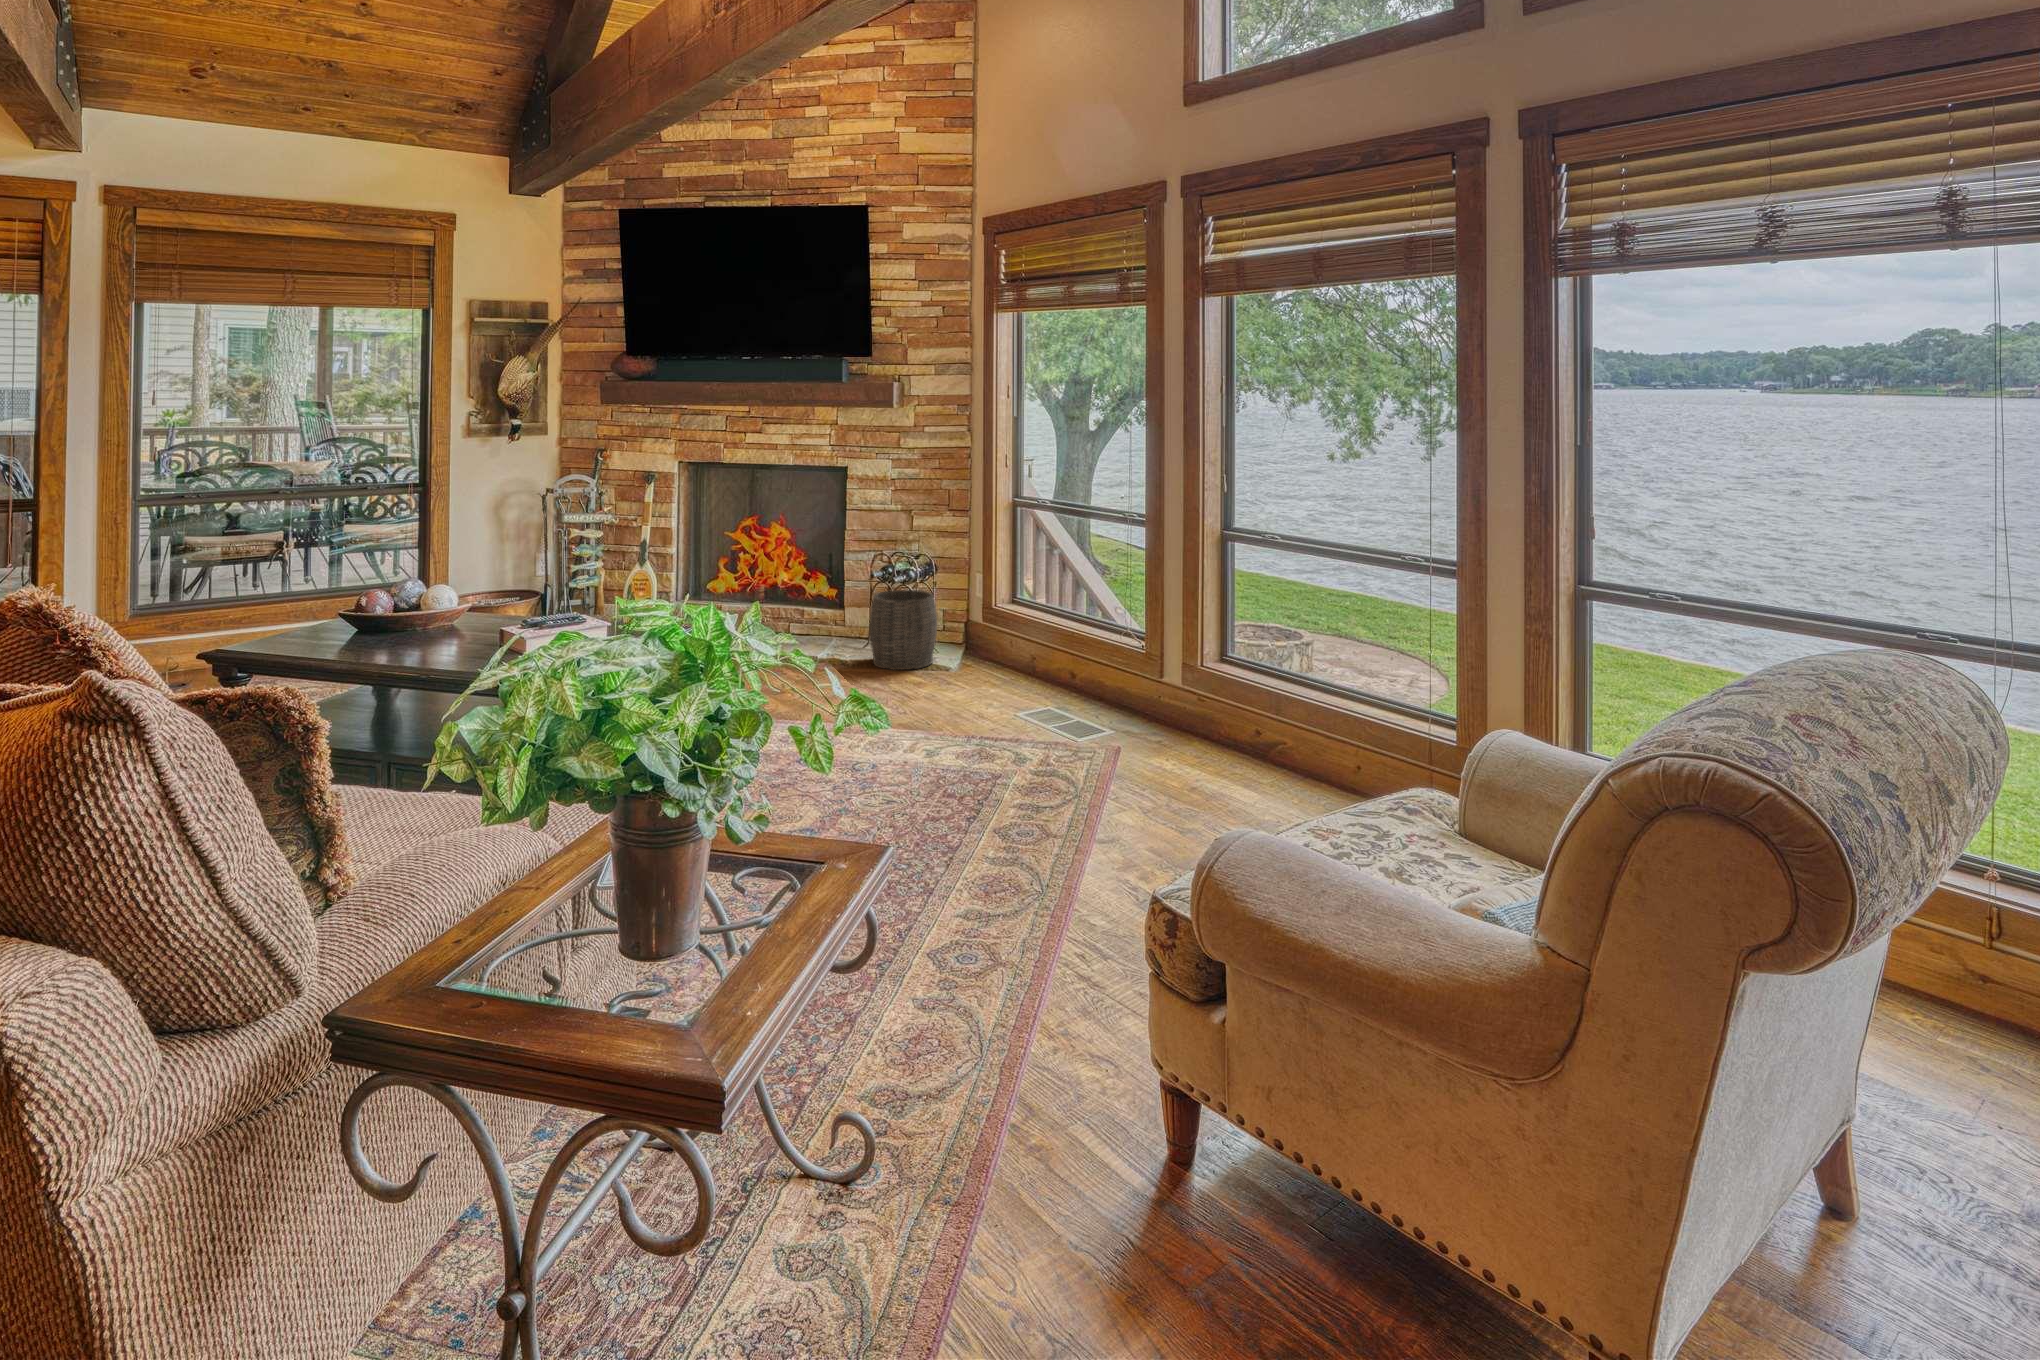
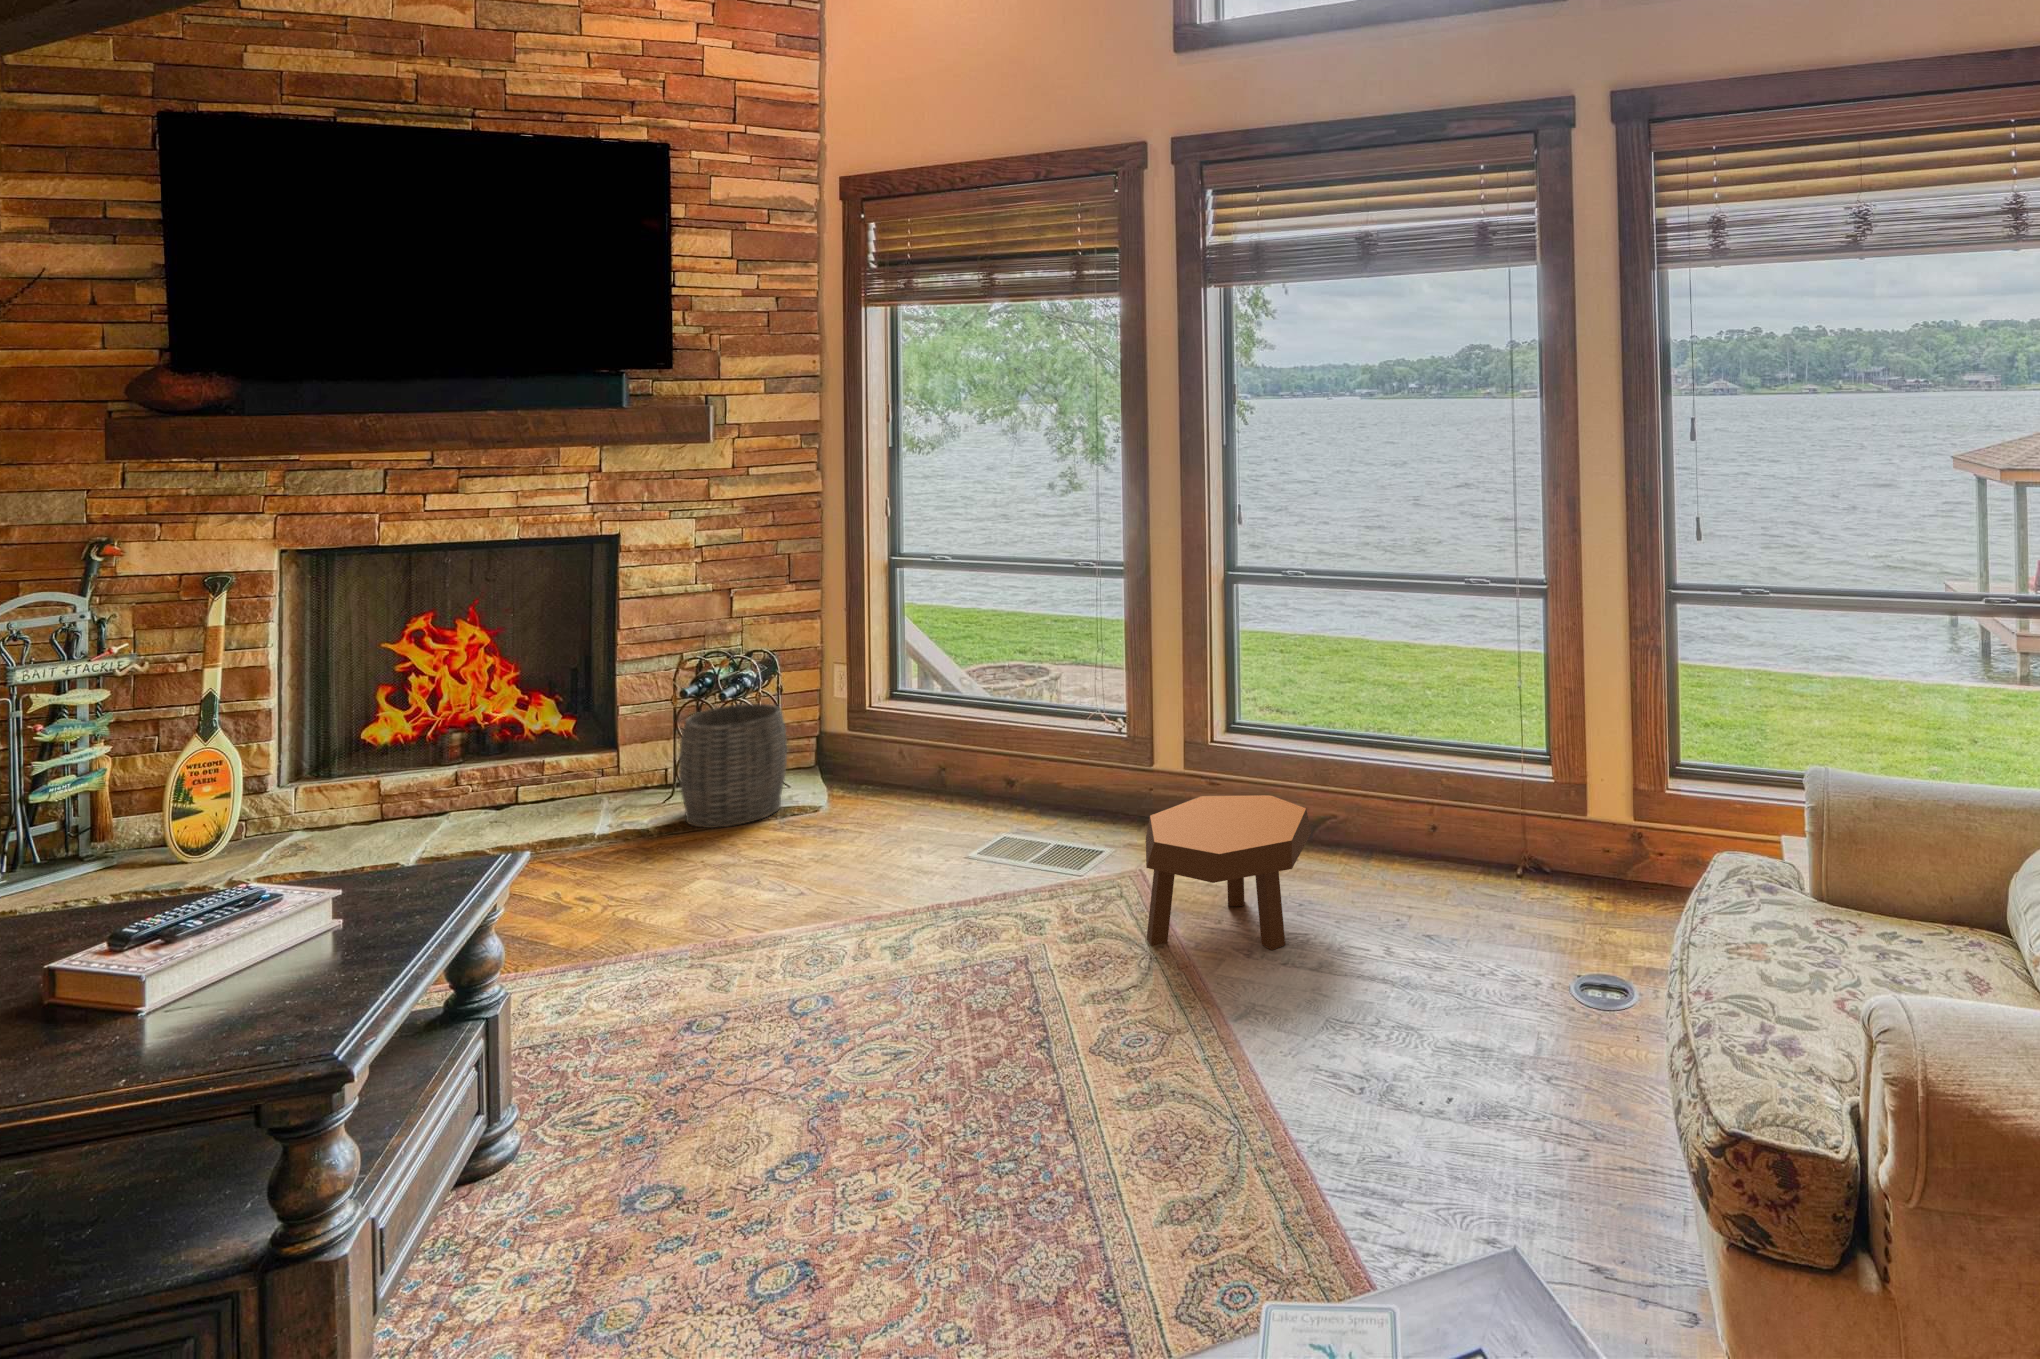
footstool: none [1083,695,1223,815] -> present [1146,795,1311,950]

